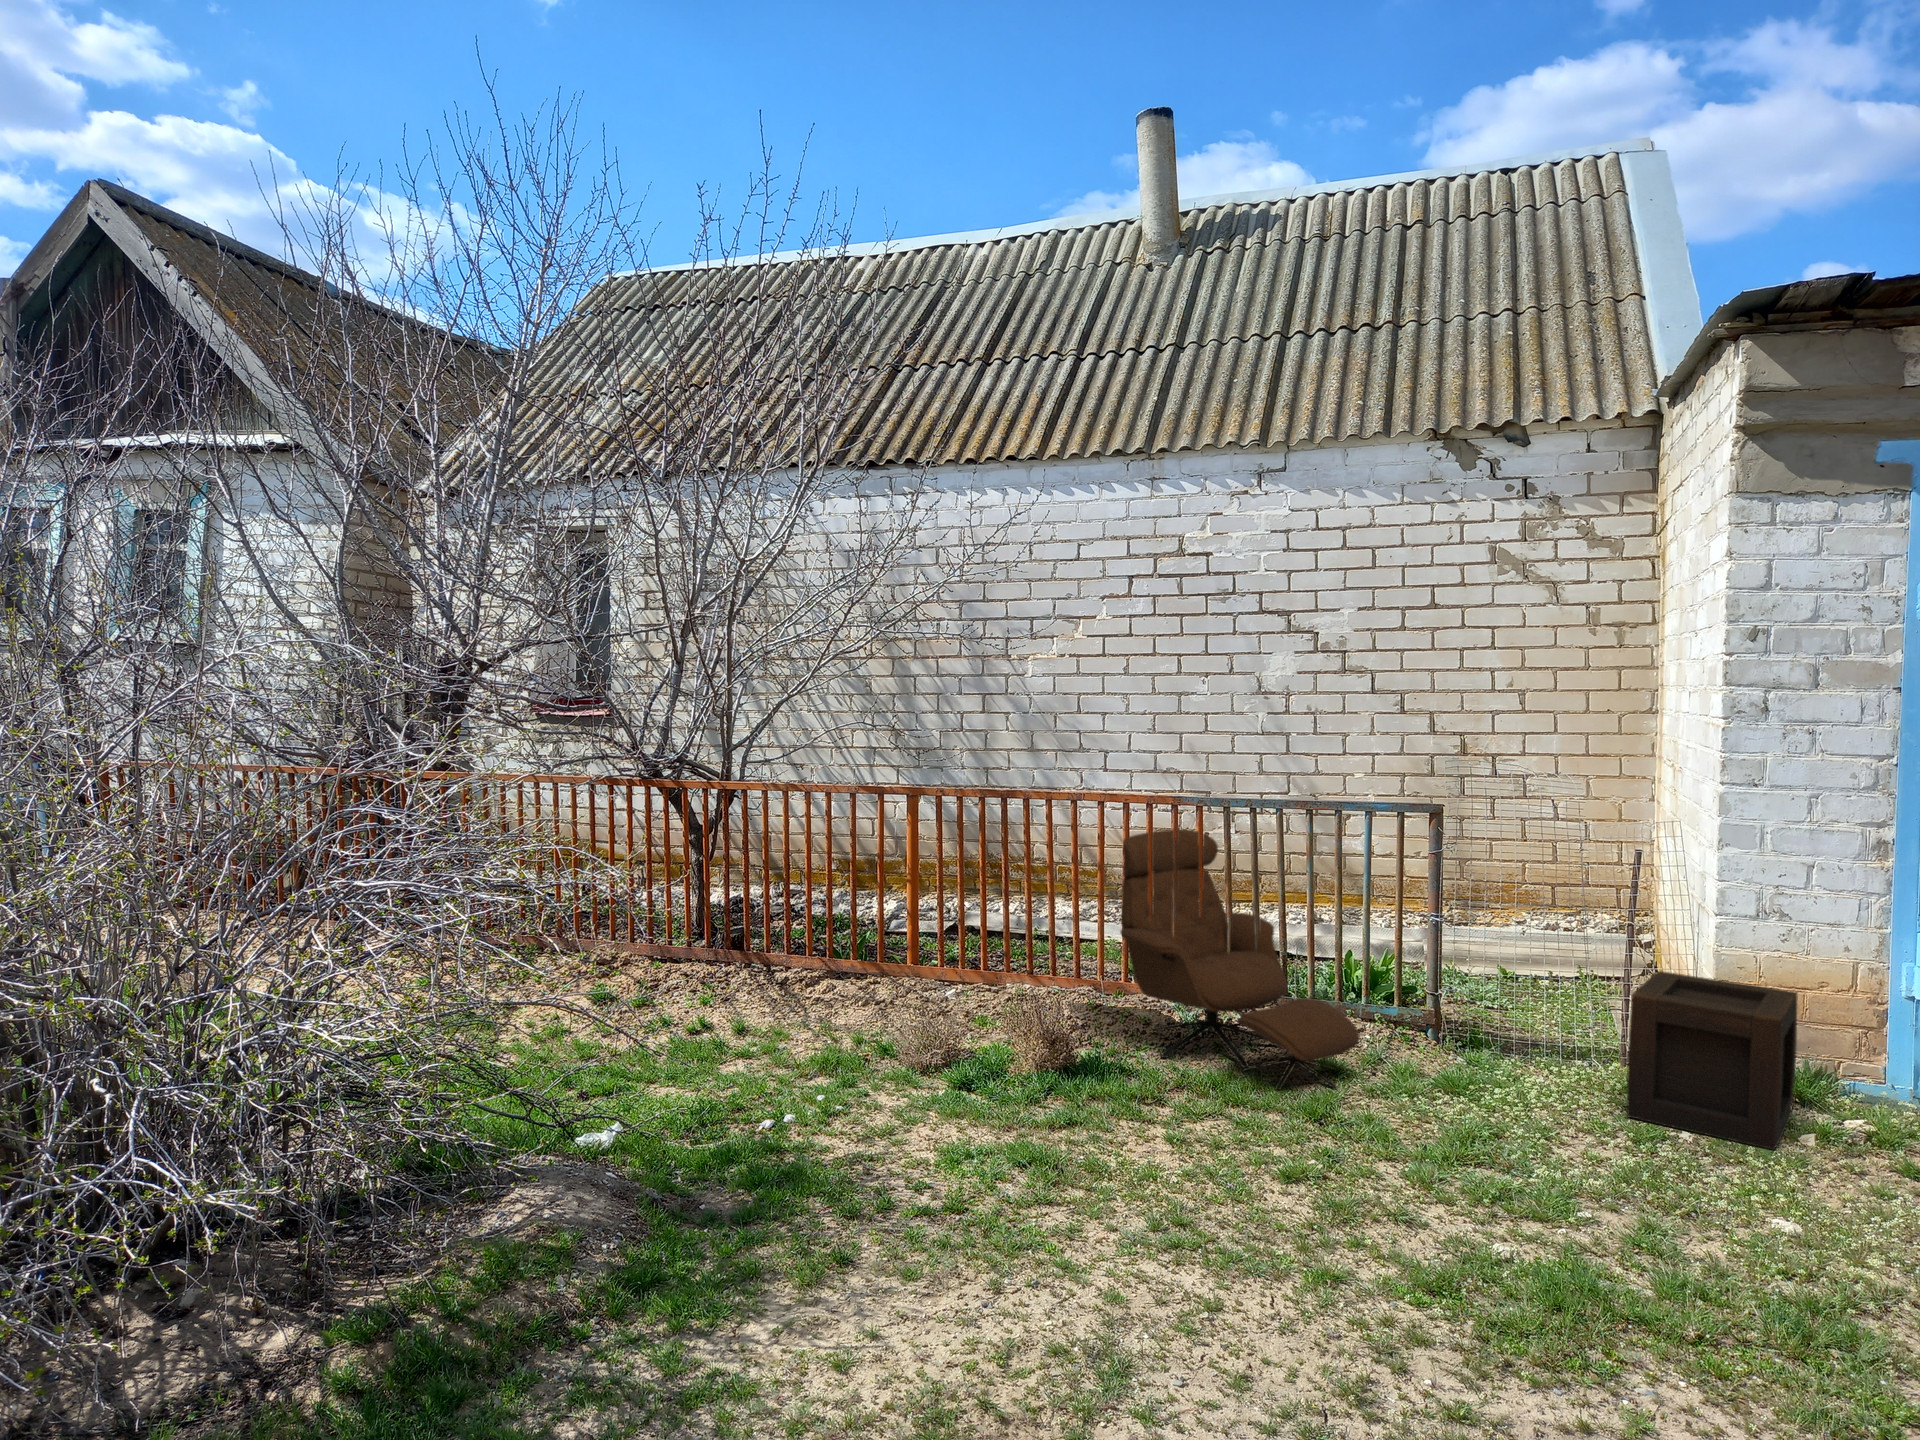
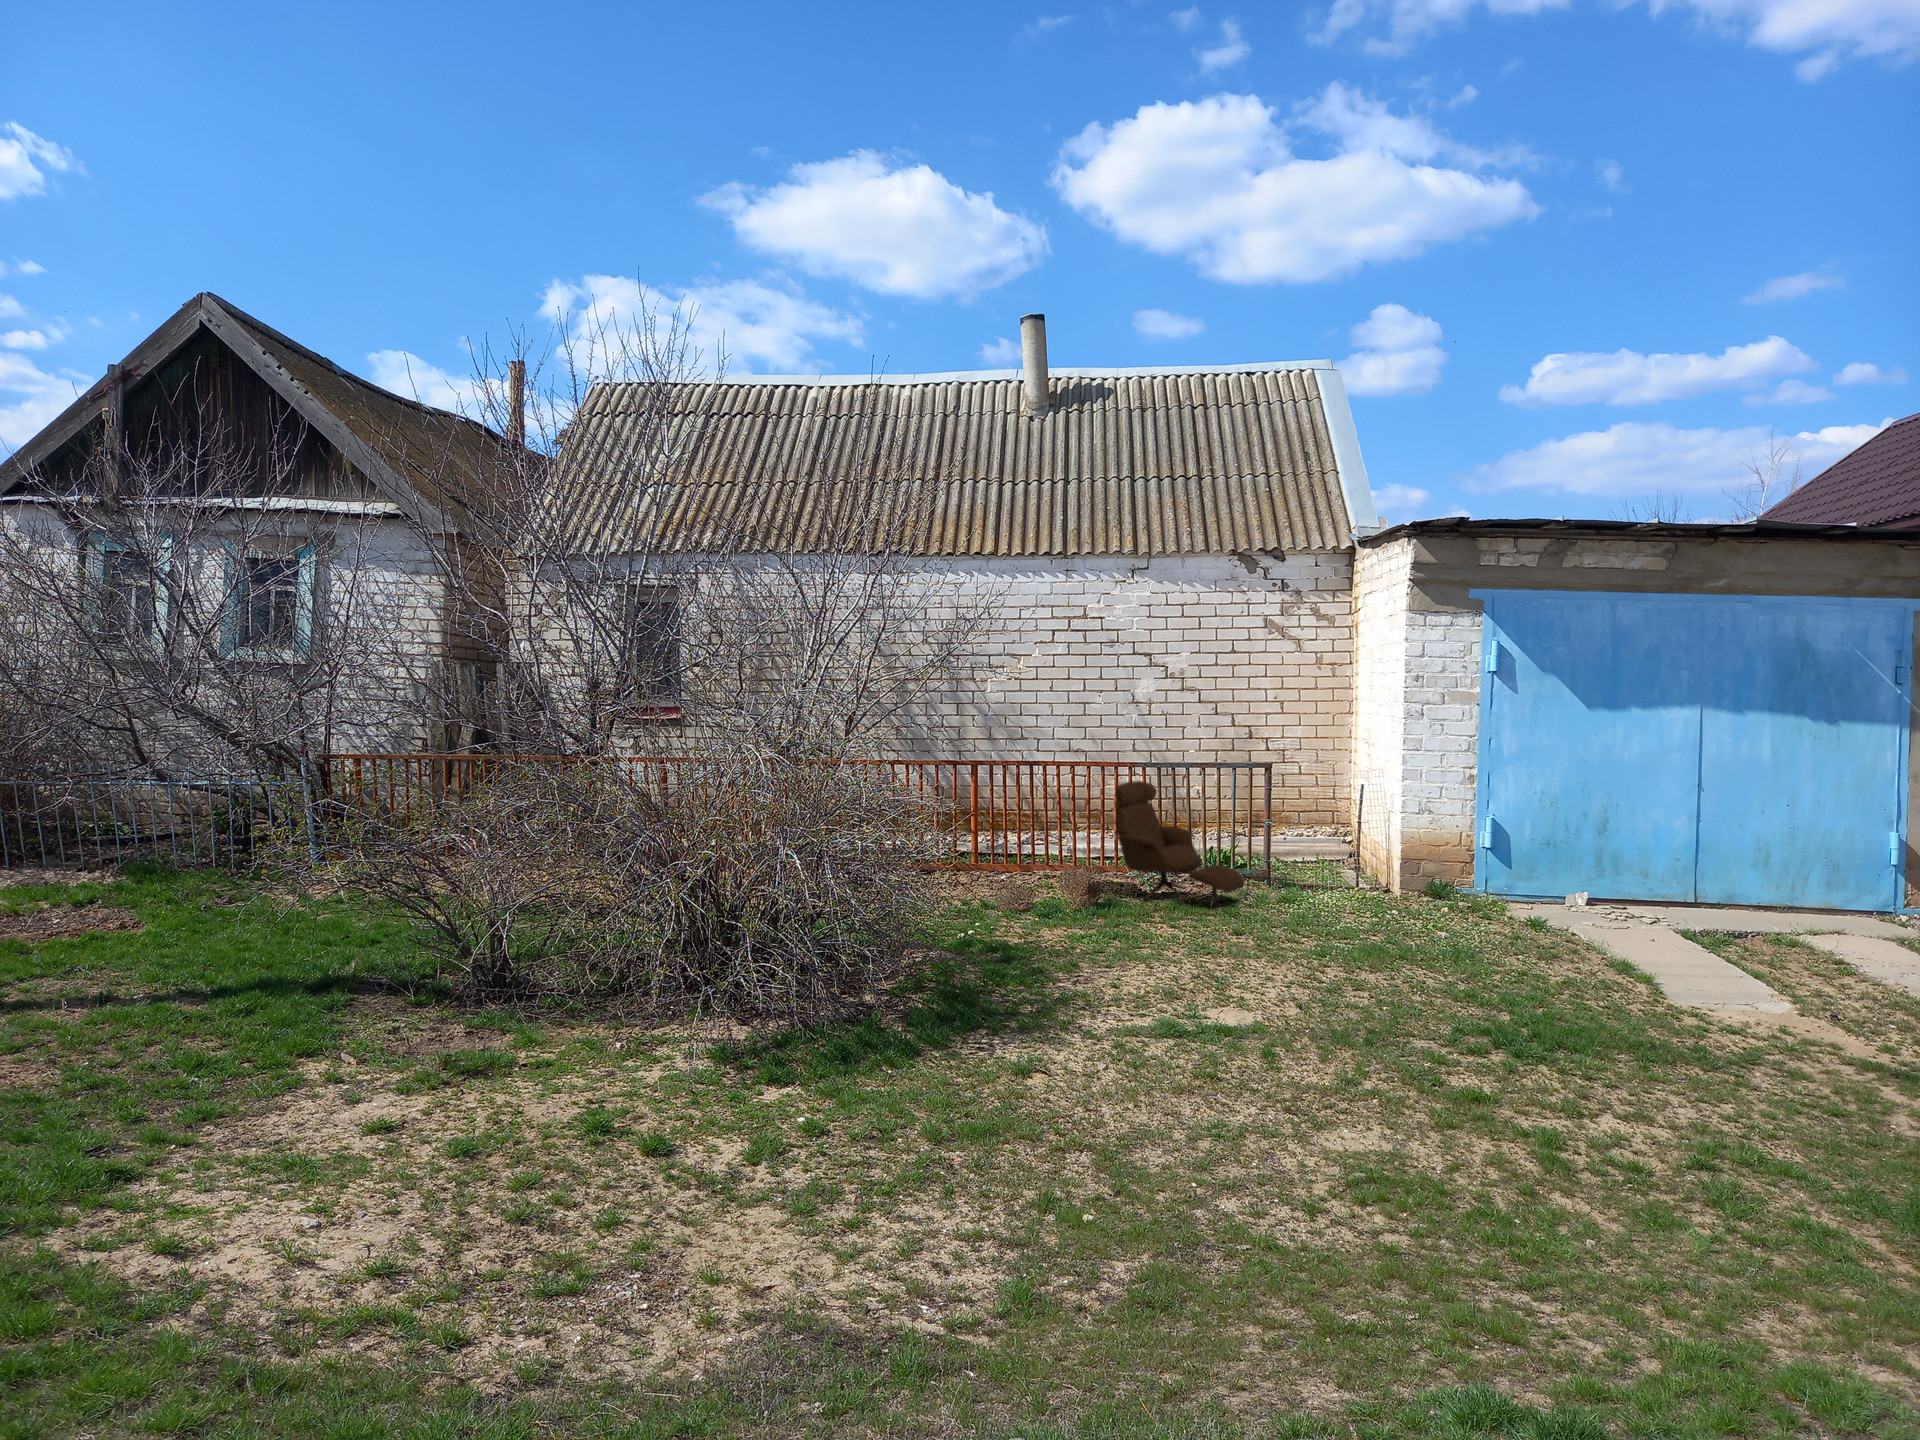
wooden crate: present [1627,971,1797,1150] -> none [1370,841,1438,914]

